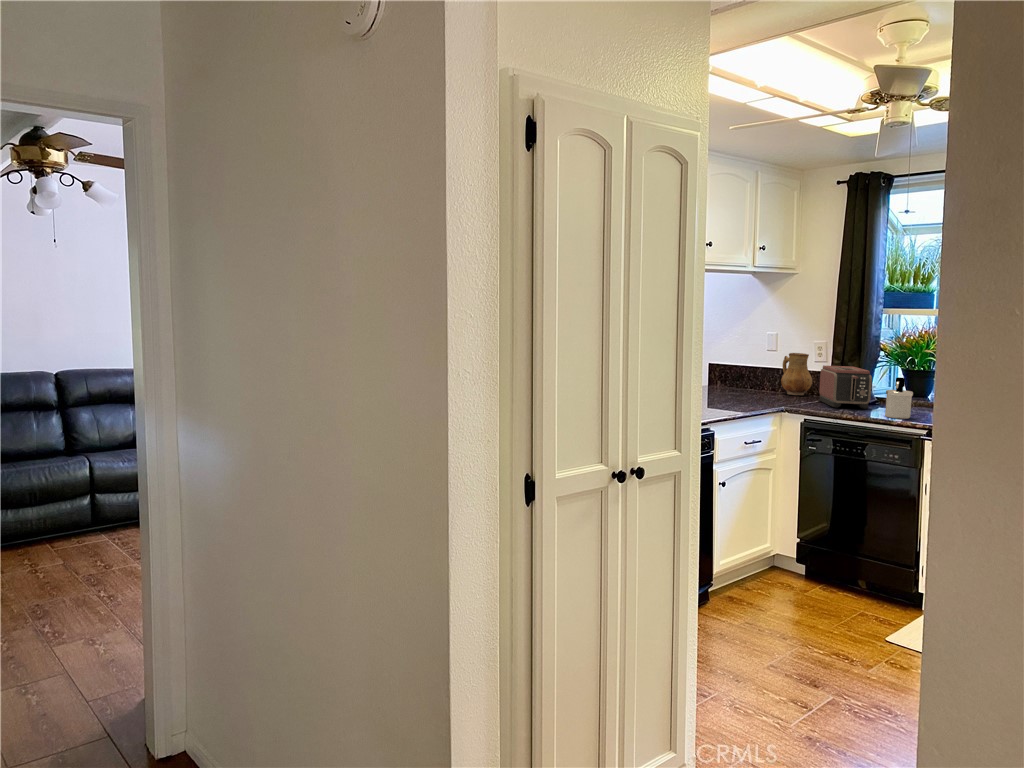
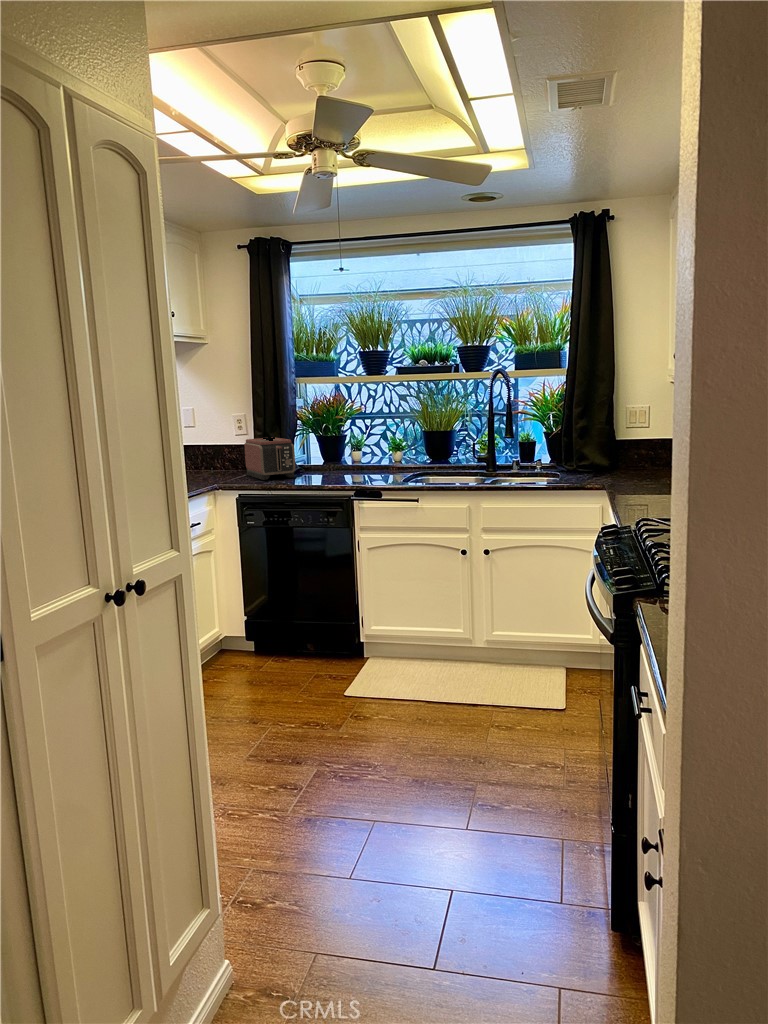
ceramic pitcher: present [781,353,812,395] -> none [205,429,236,473]
soap dispenser: present [885,377,913,419] -> none [310,443,334,483]

